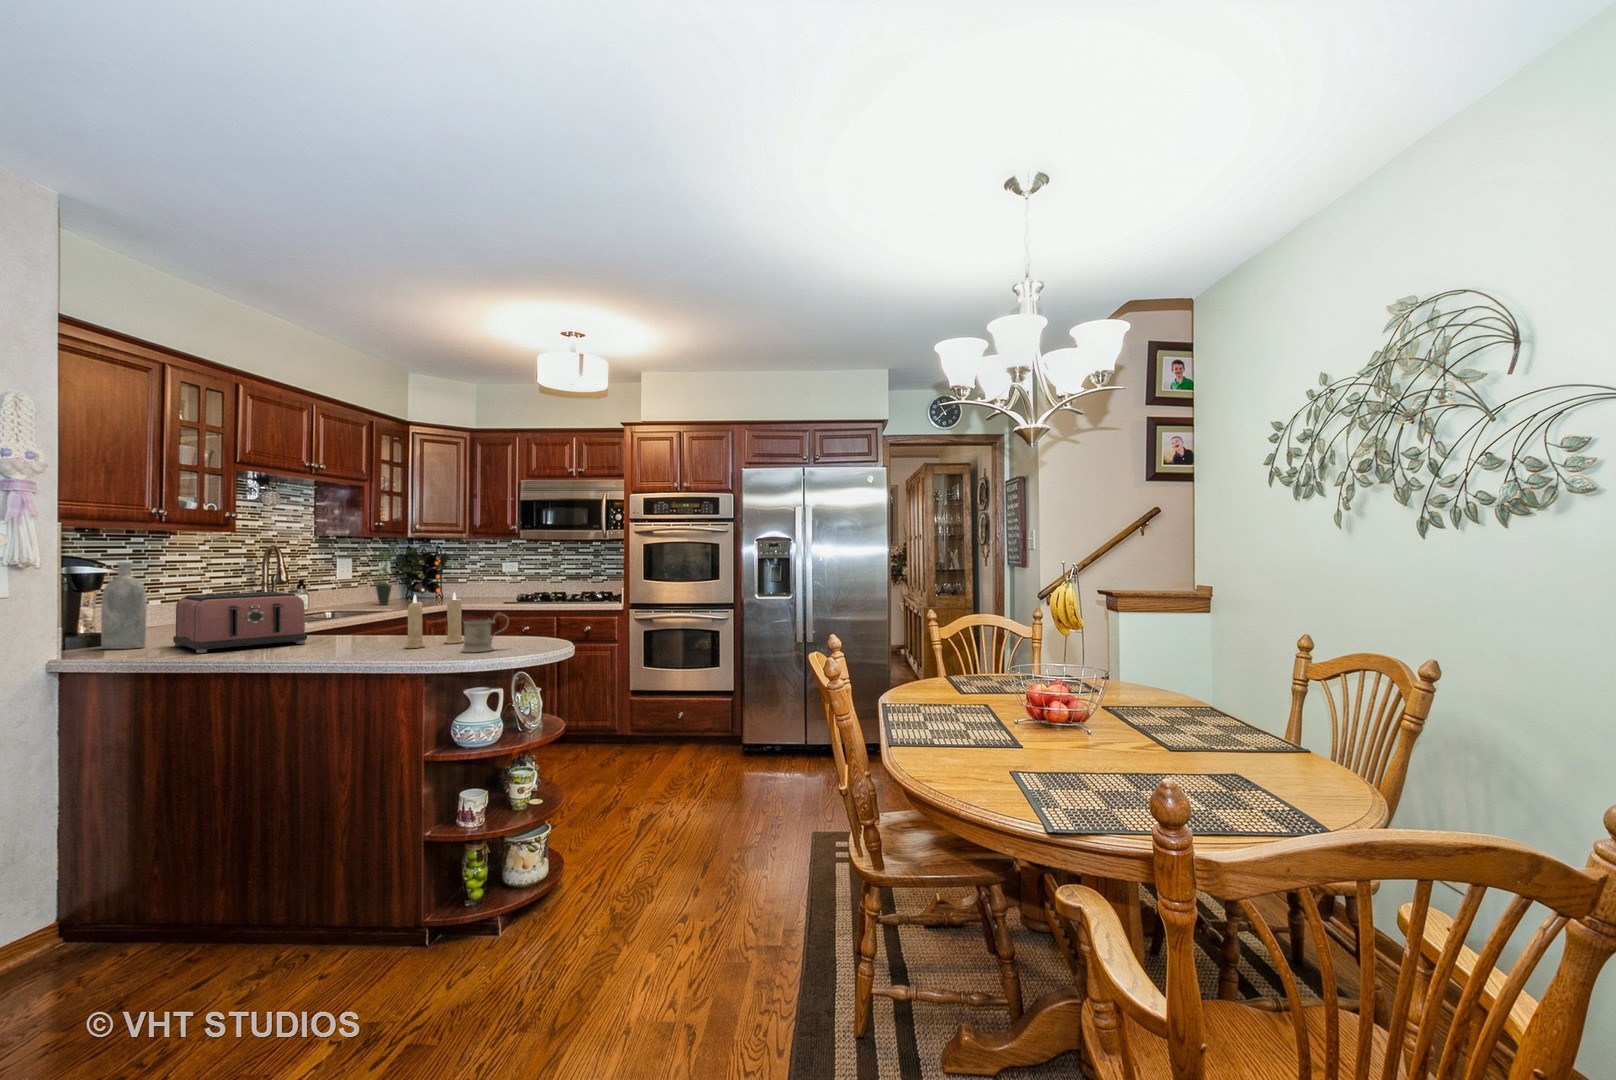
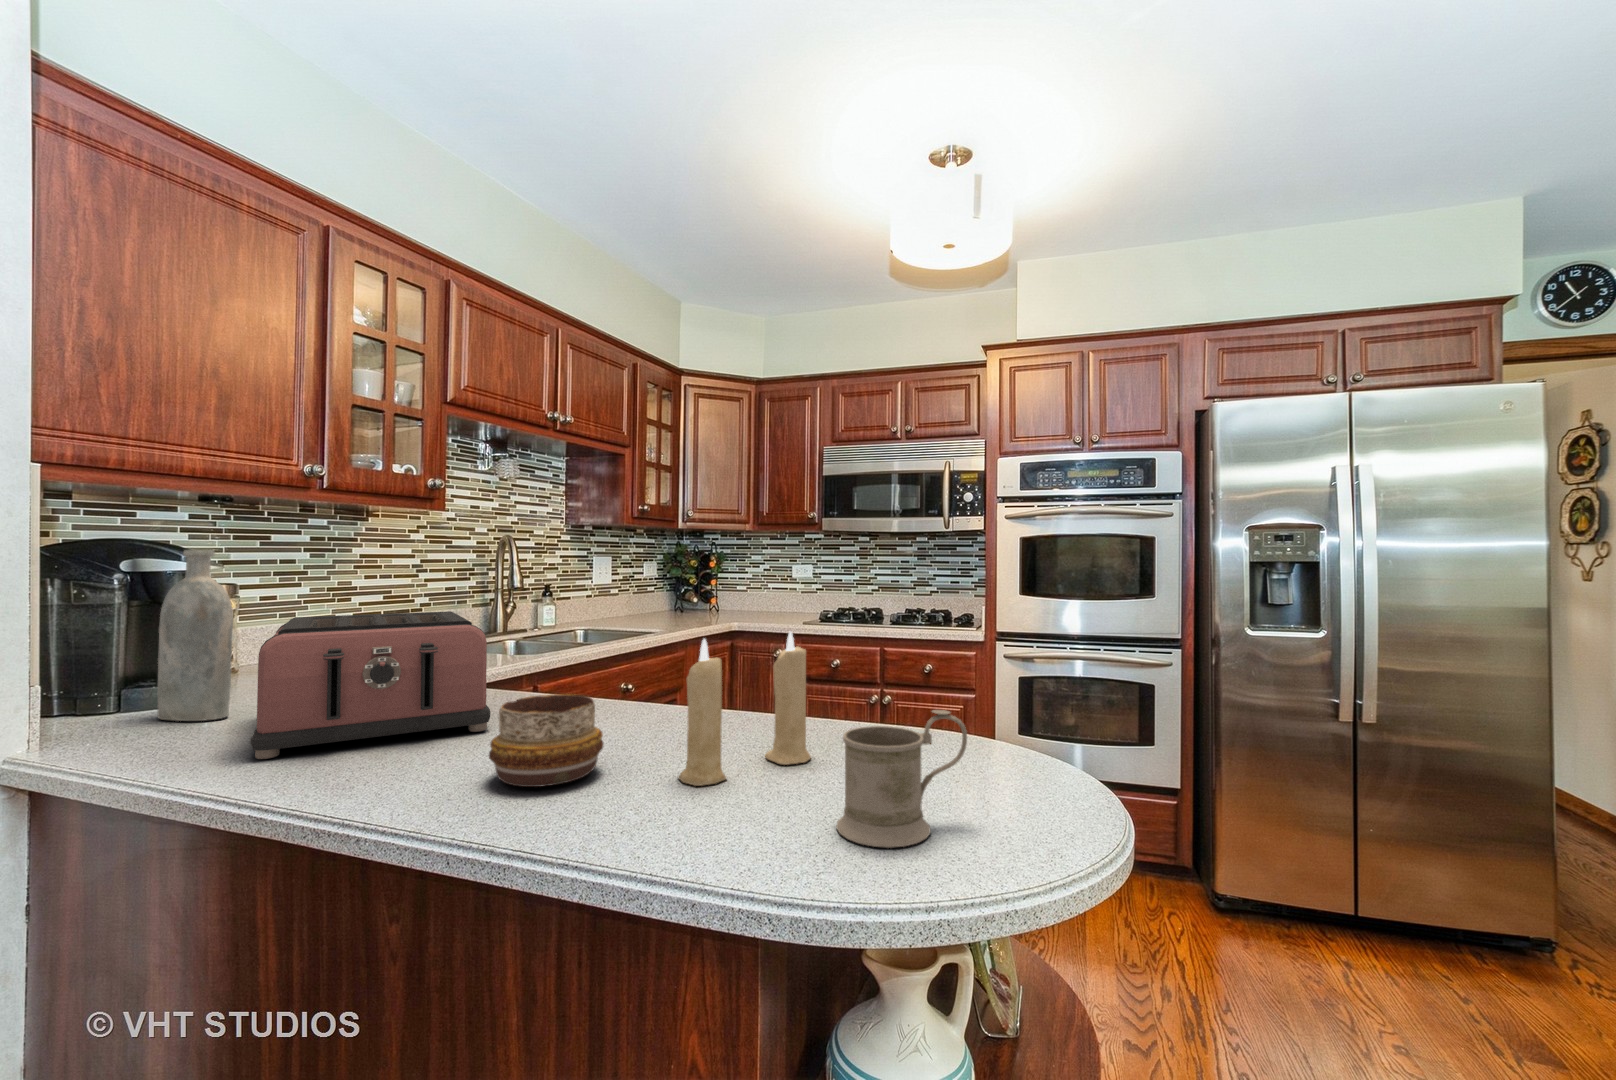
potted plant: present [369,550,391,605] -> none [631,543,666,620]
decorative bowl: none [321,620,371,651] -> present [489,694,604,787]

